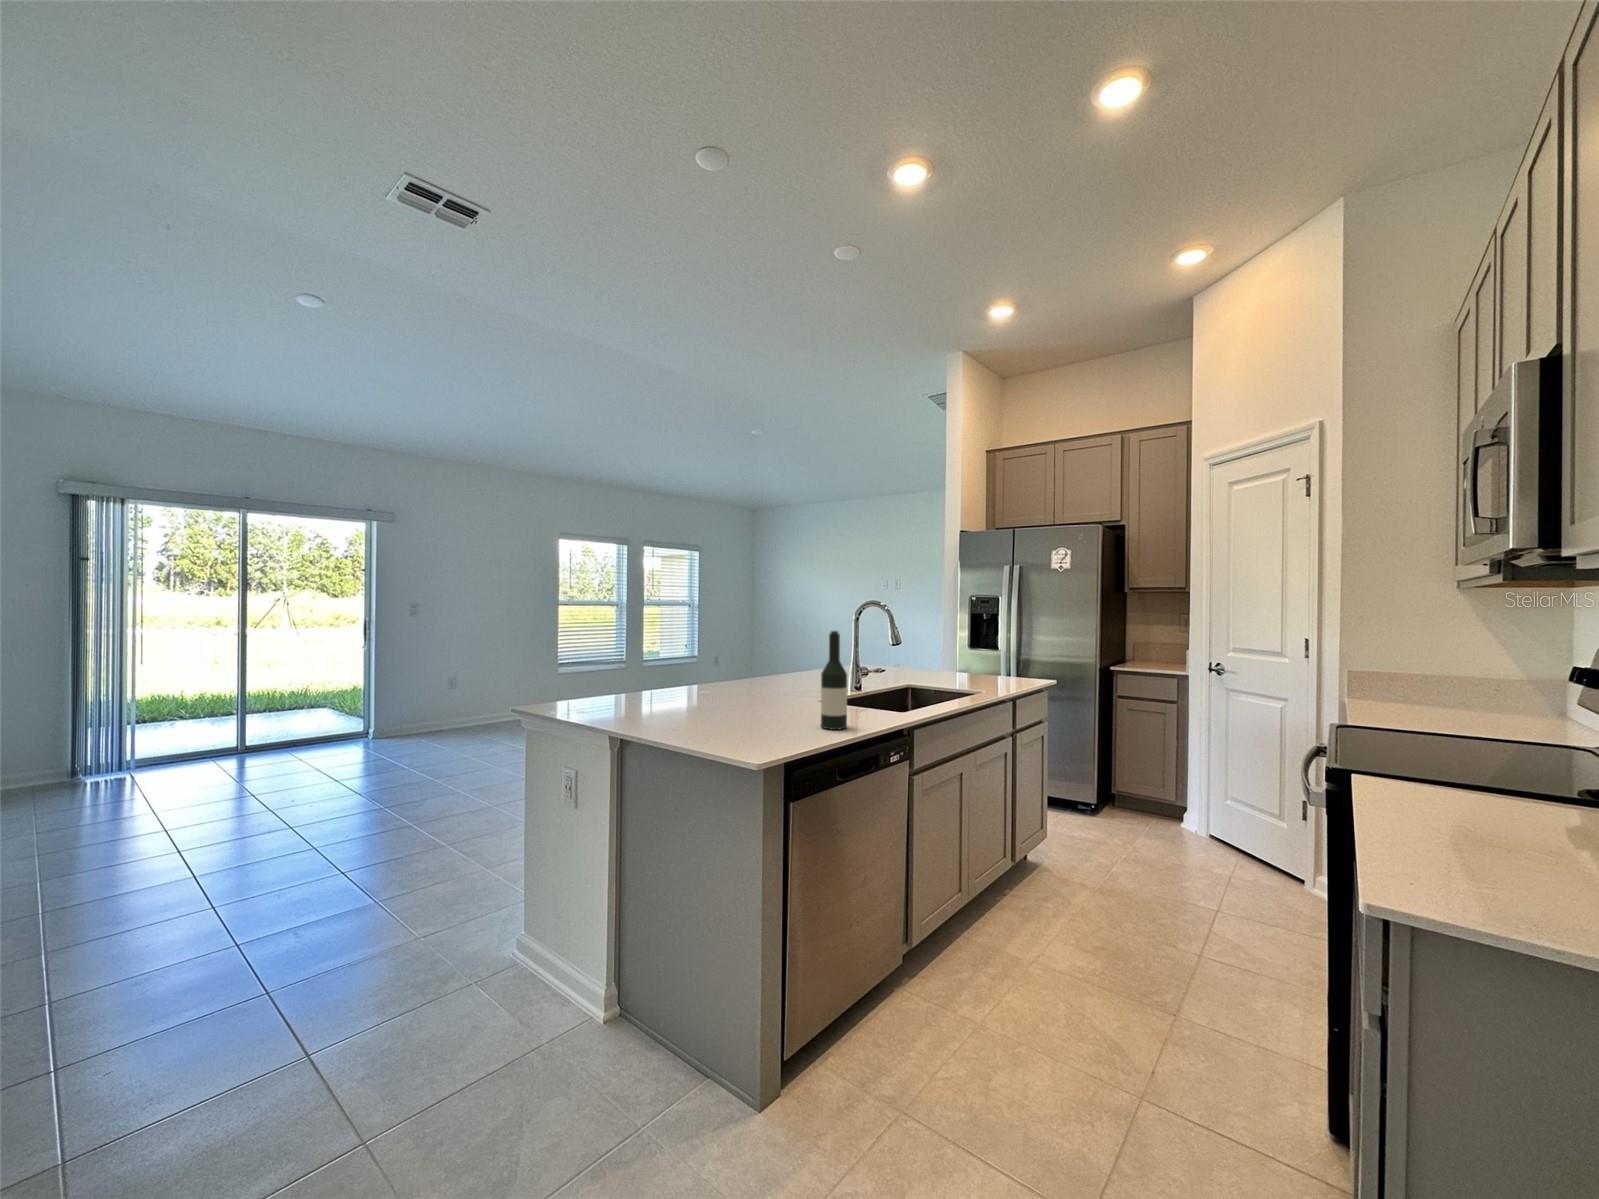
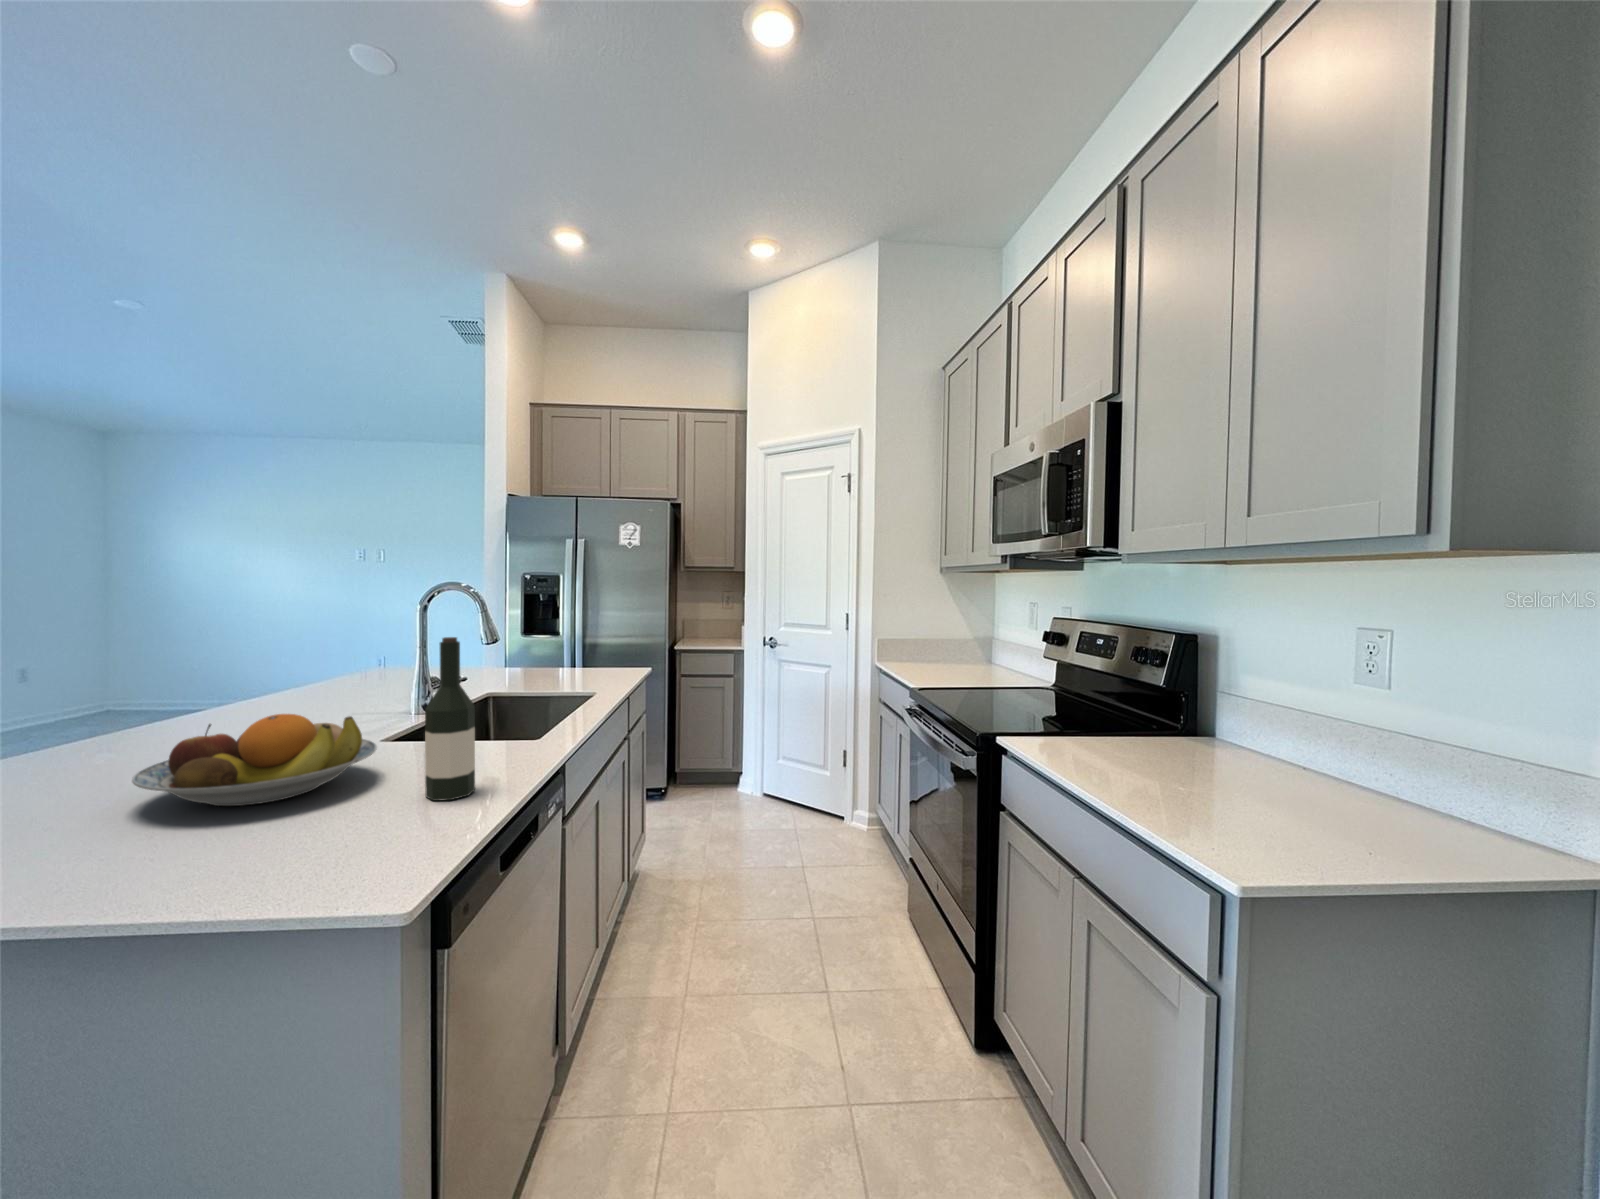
fruit bowl: none [707,670,808,716] -> present [132,714,377,806]

